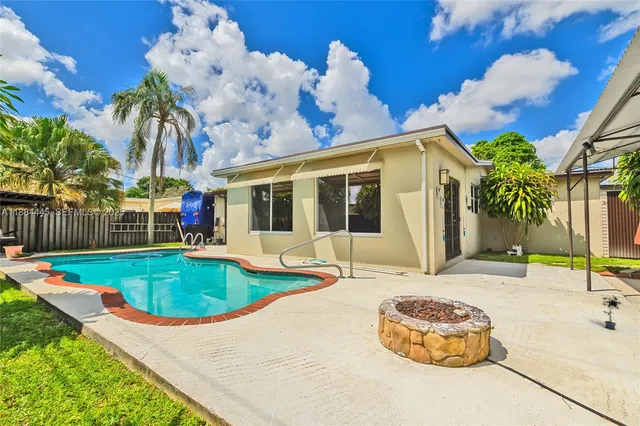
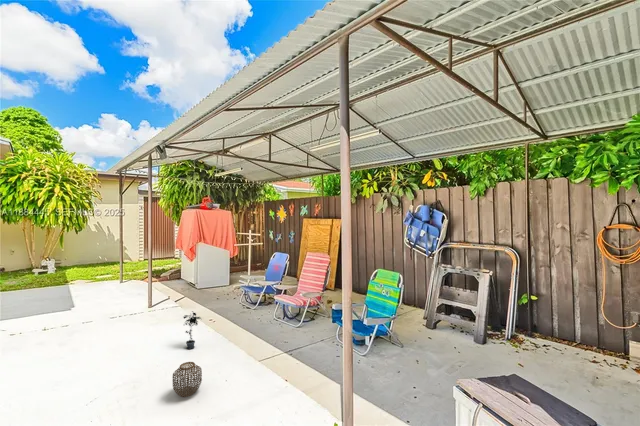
woven basket: none [568,323,599,351] -> present [173,362,202,397]

